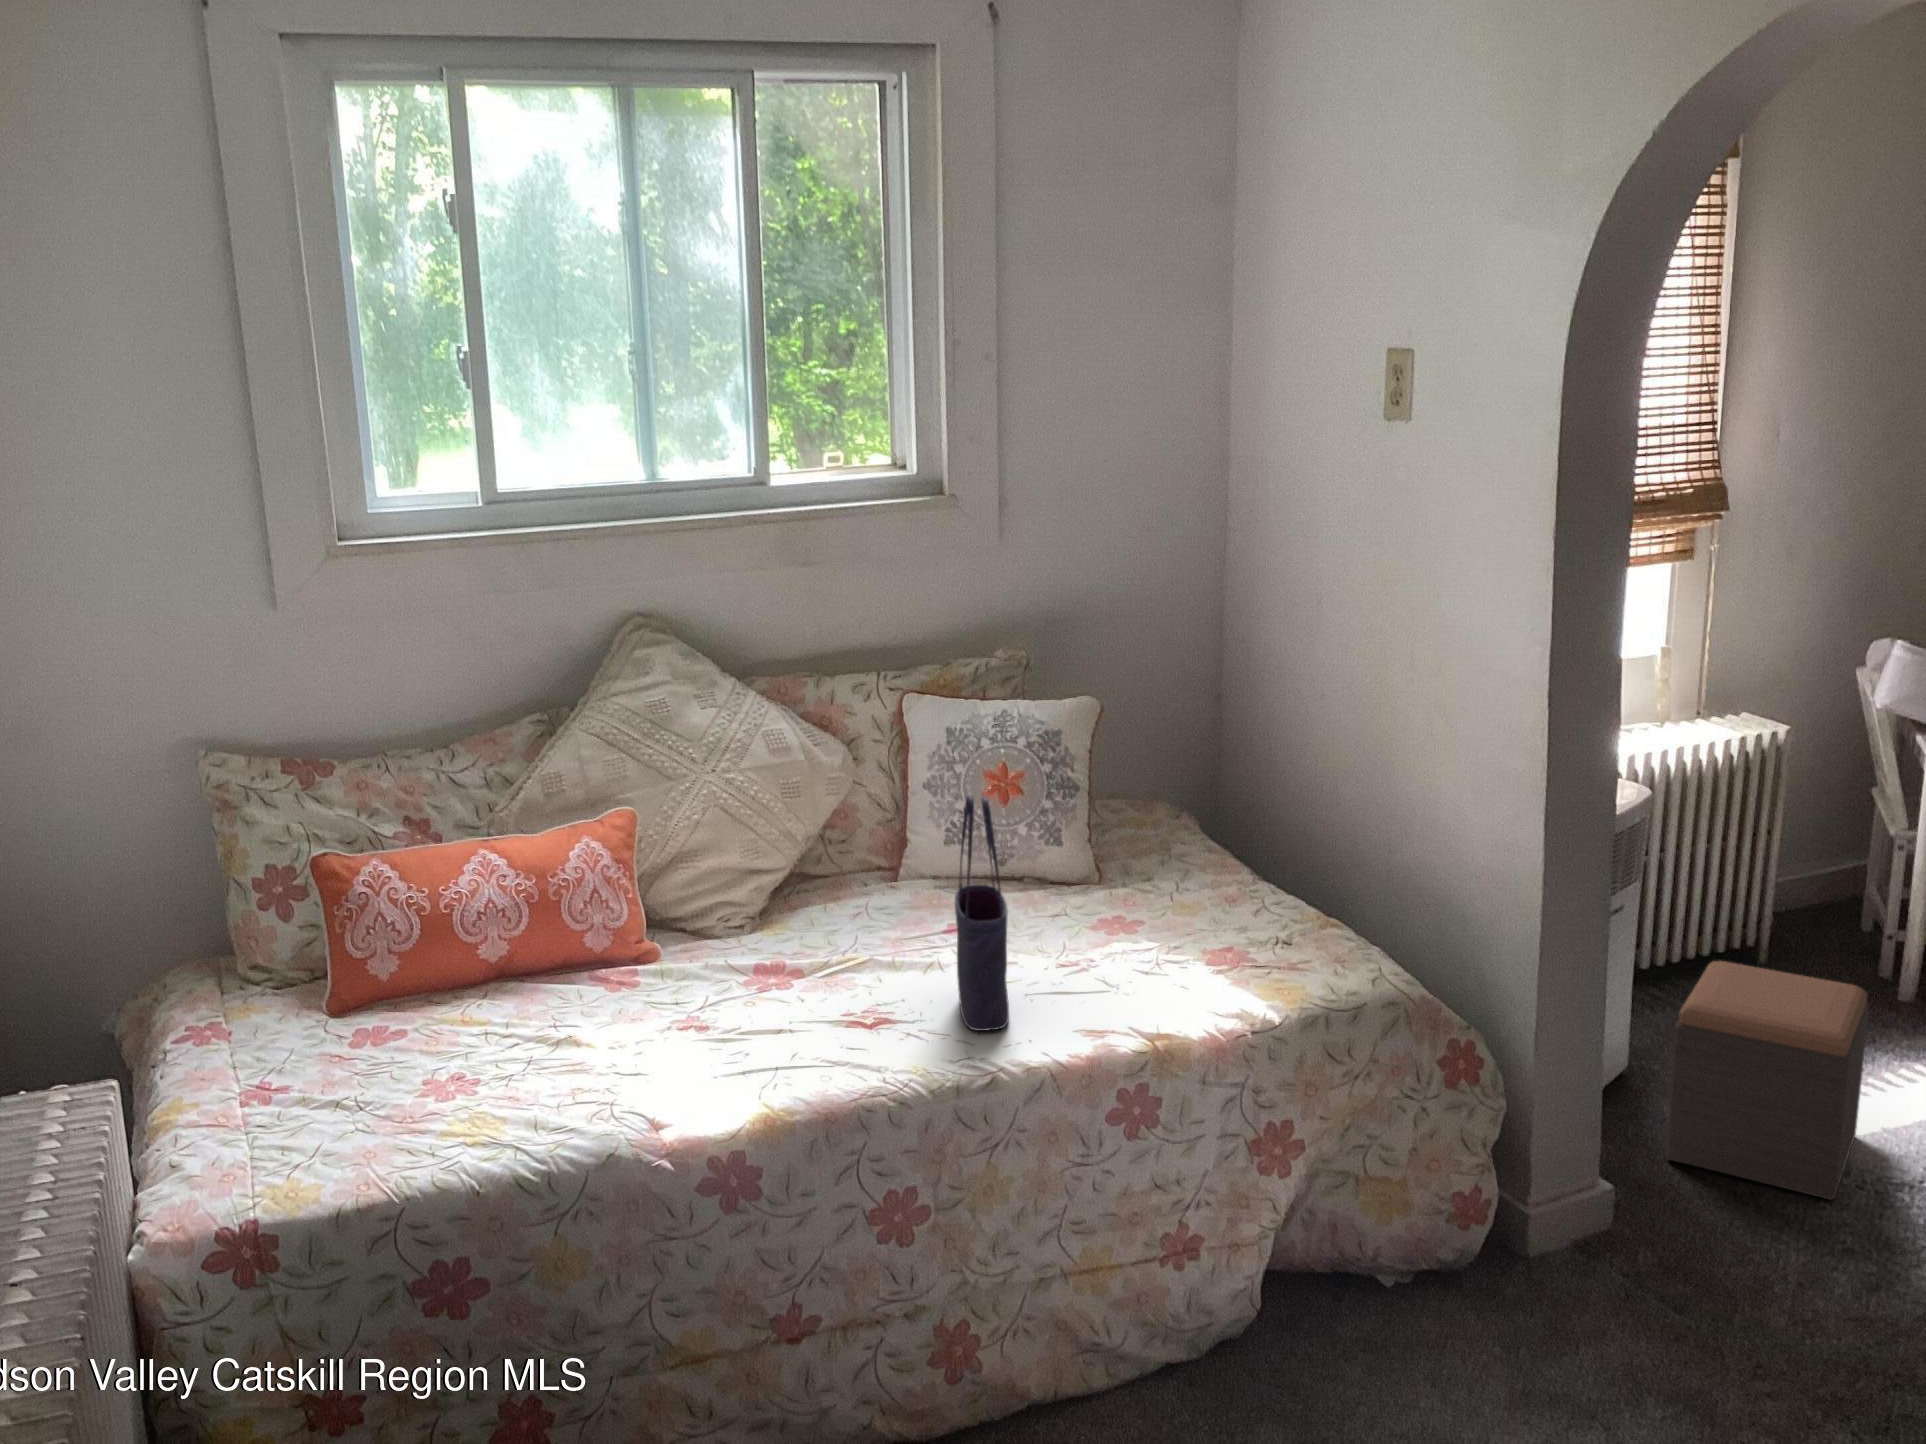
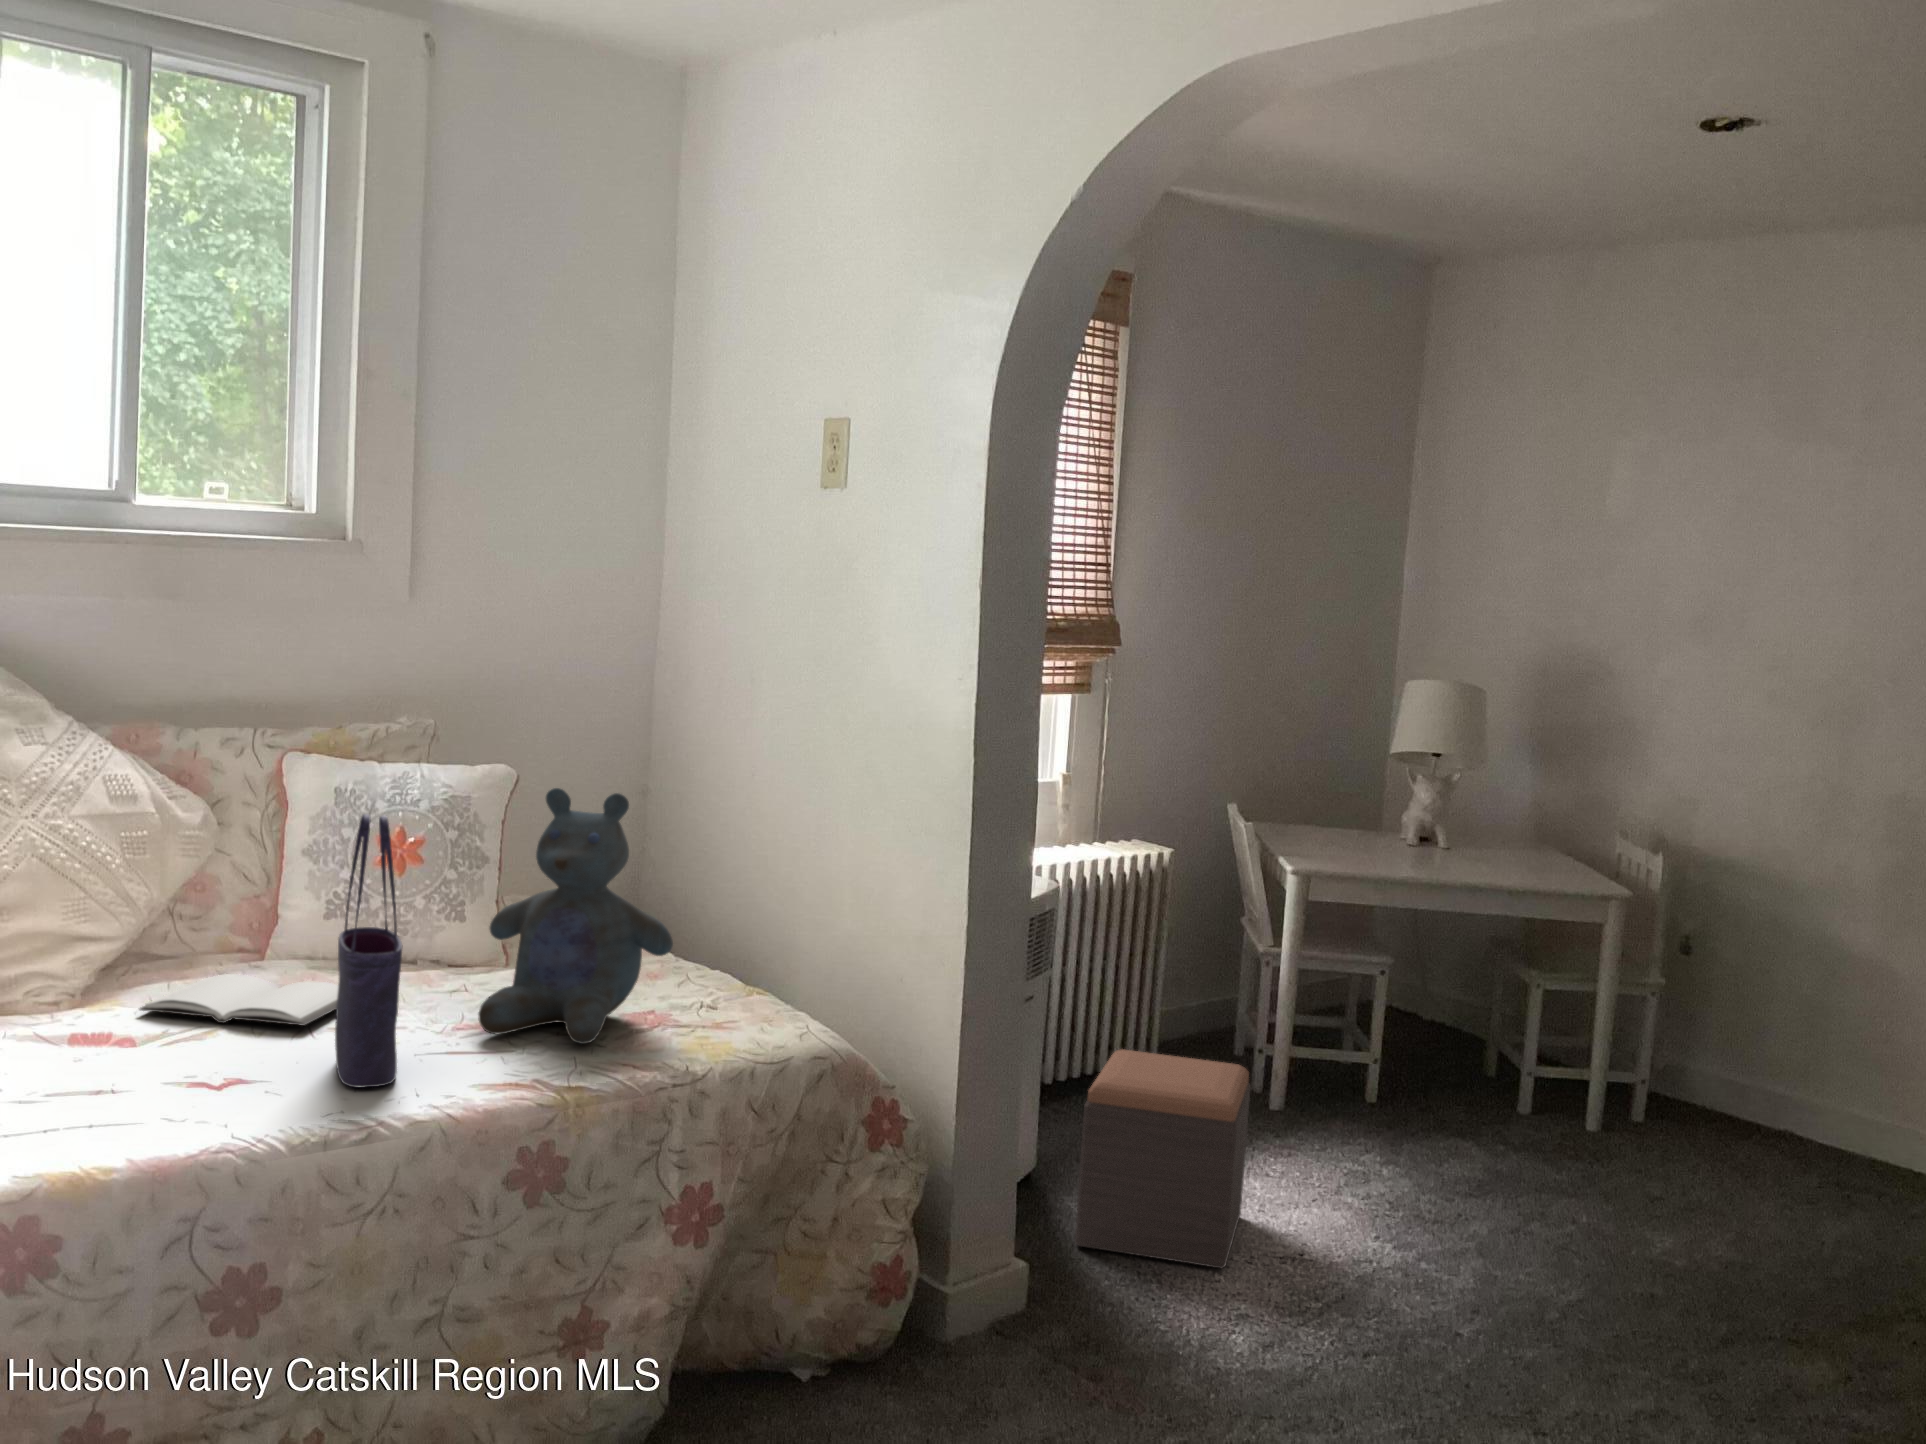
stuffed bear: none [1077,745,1248,985] -> present [479,788,673,1044]
book: none [804,899,978,958] -> present [139,974,338,1026]

